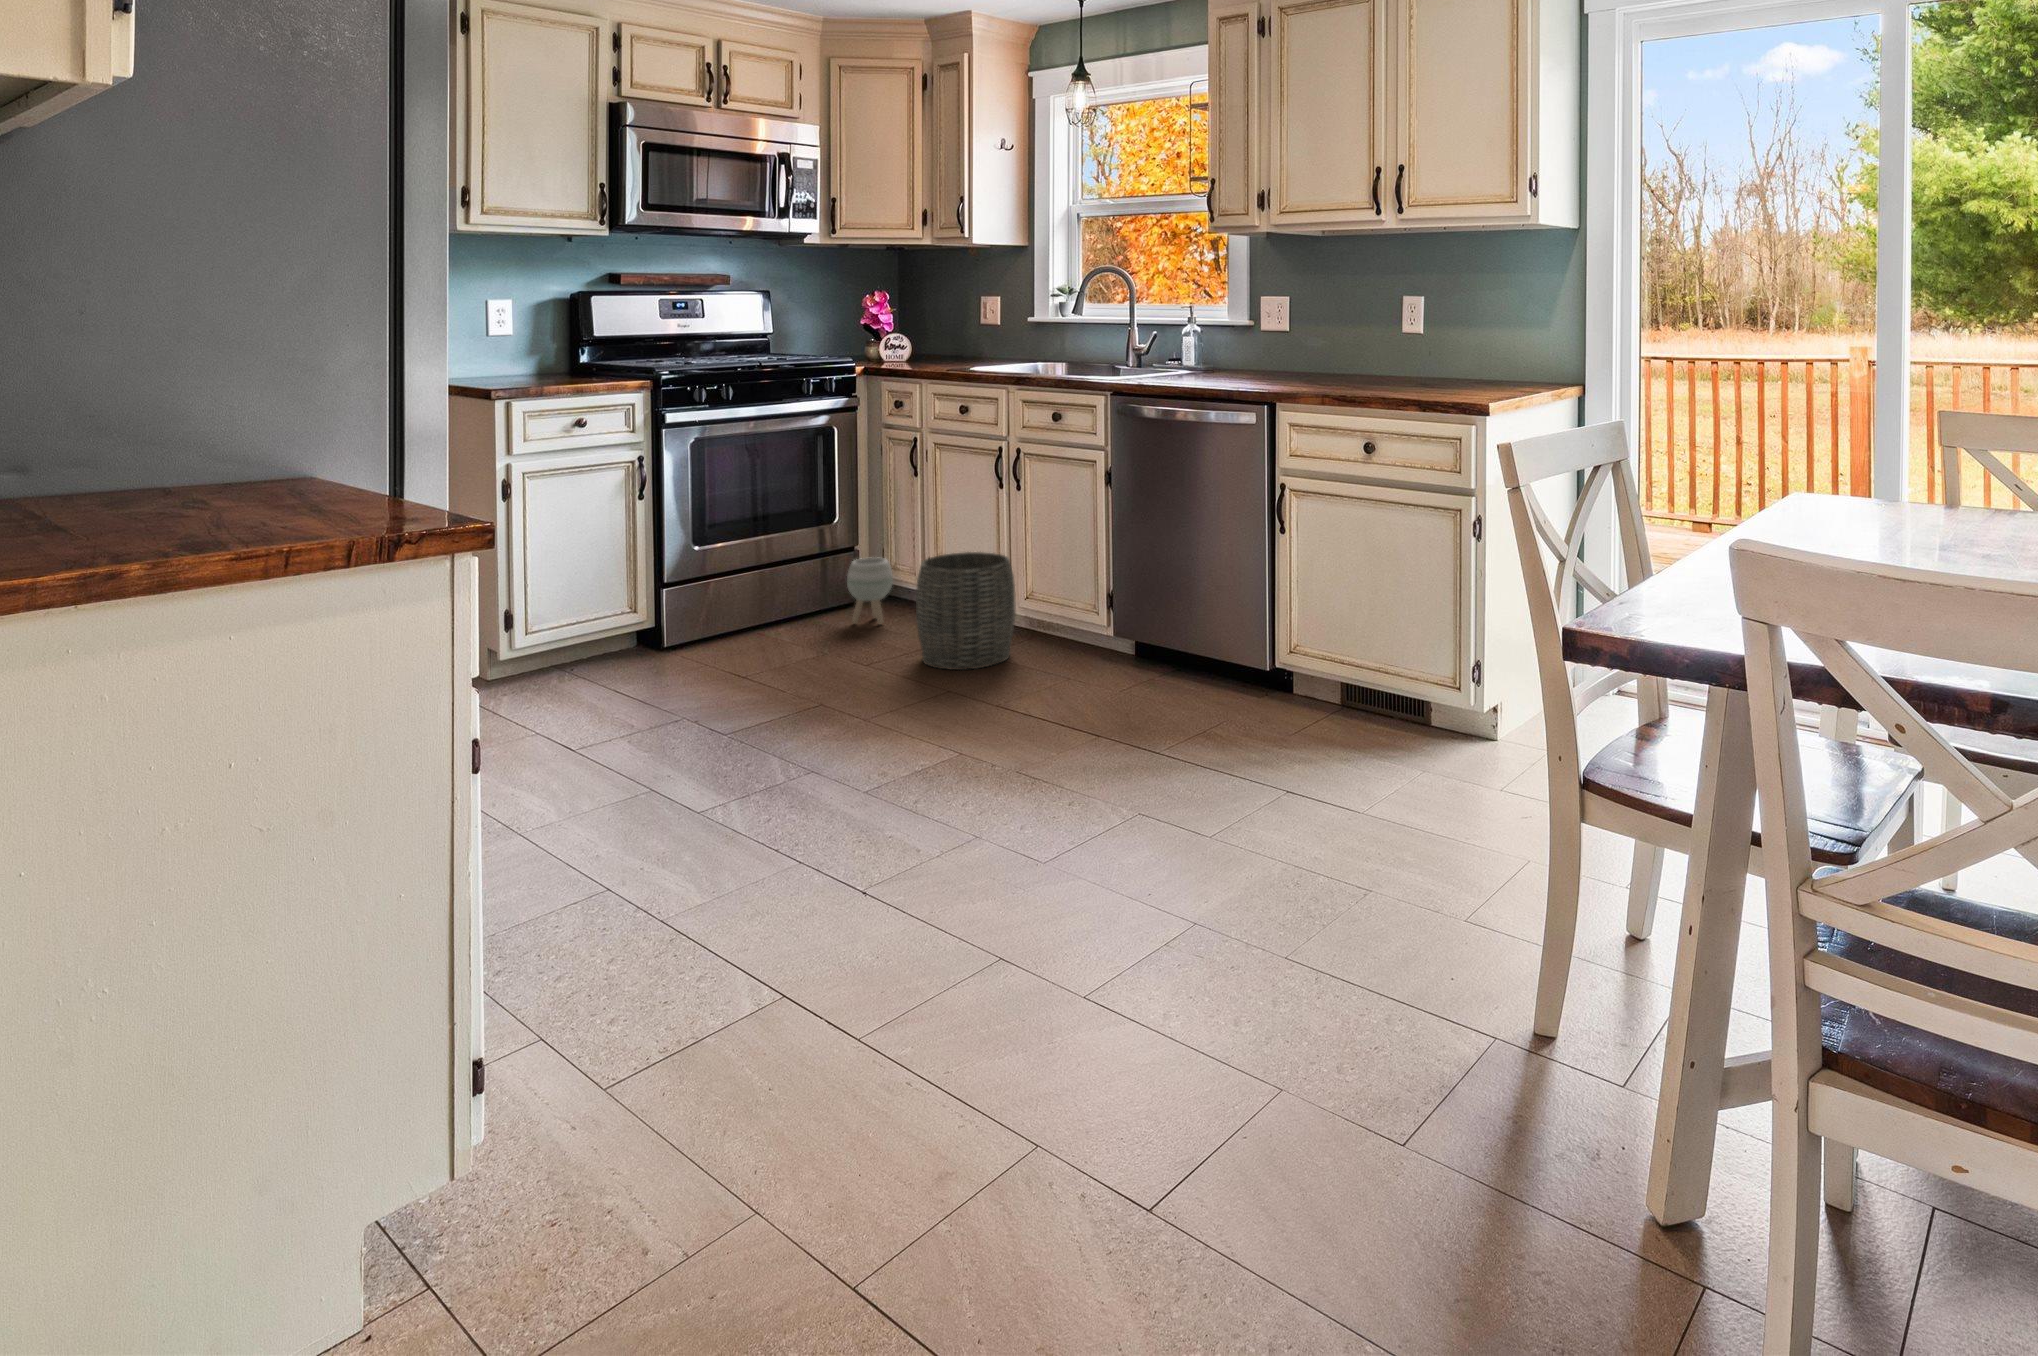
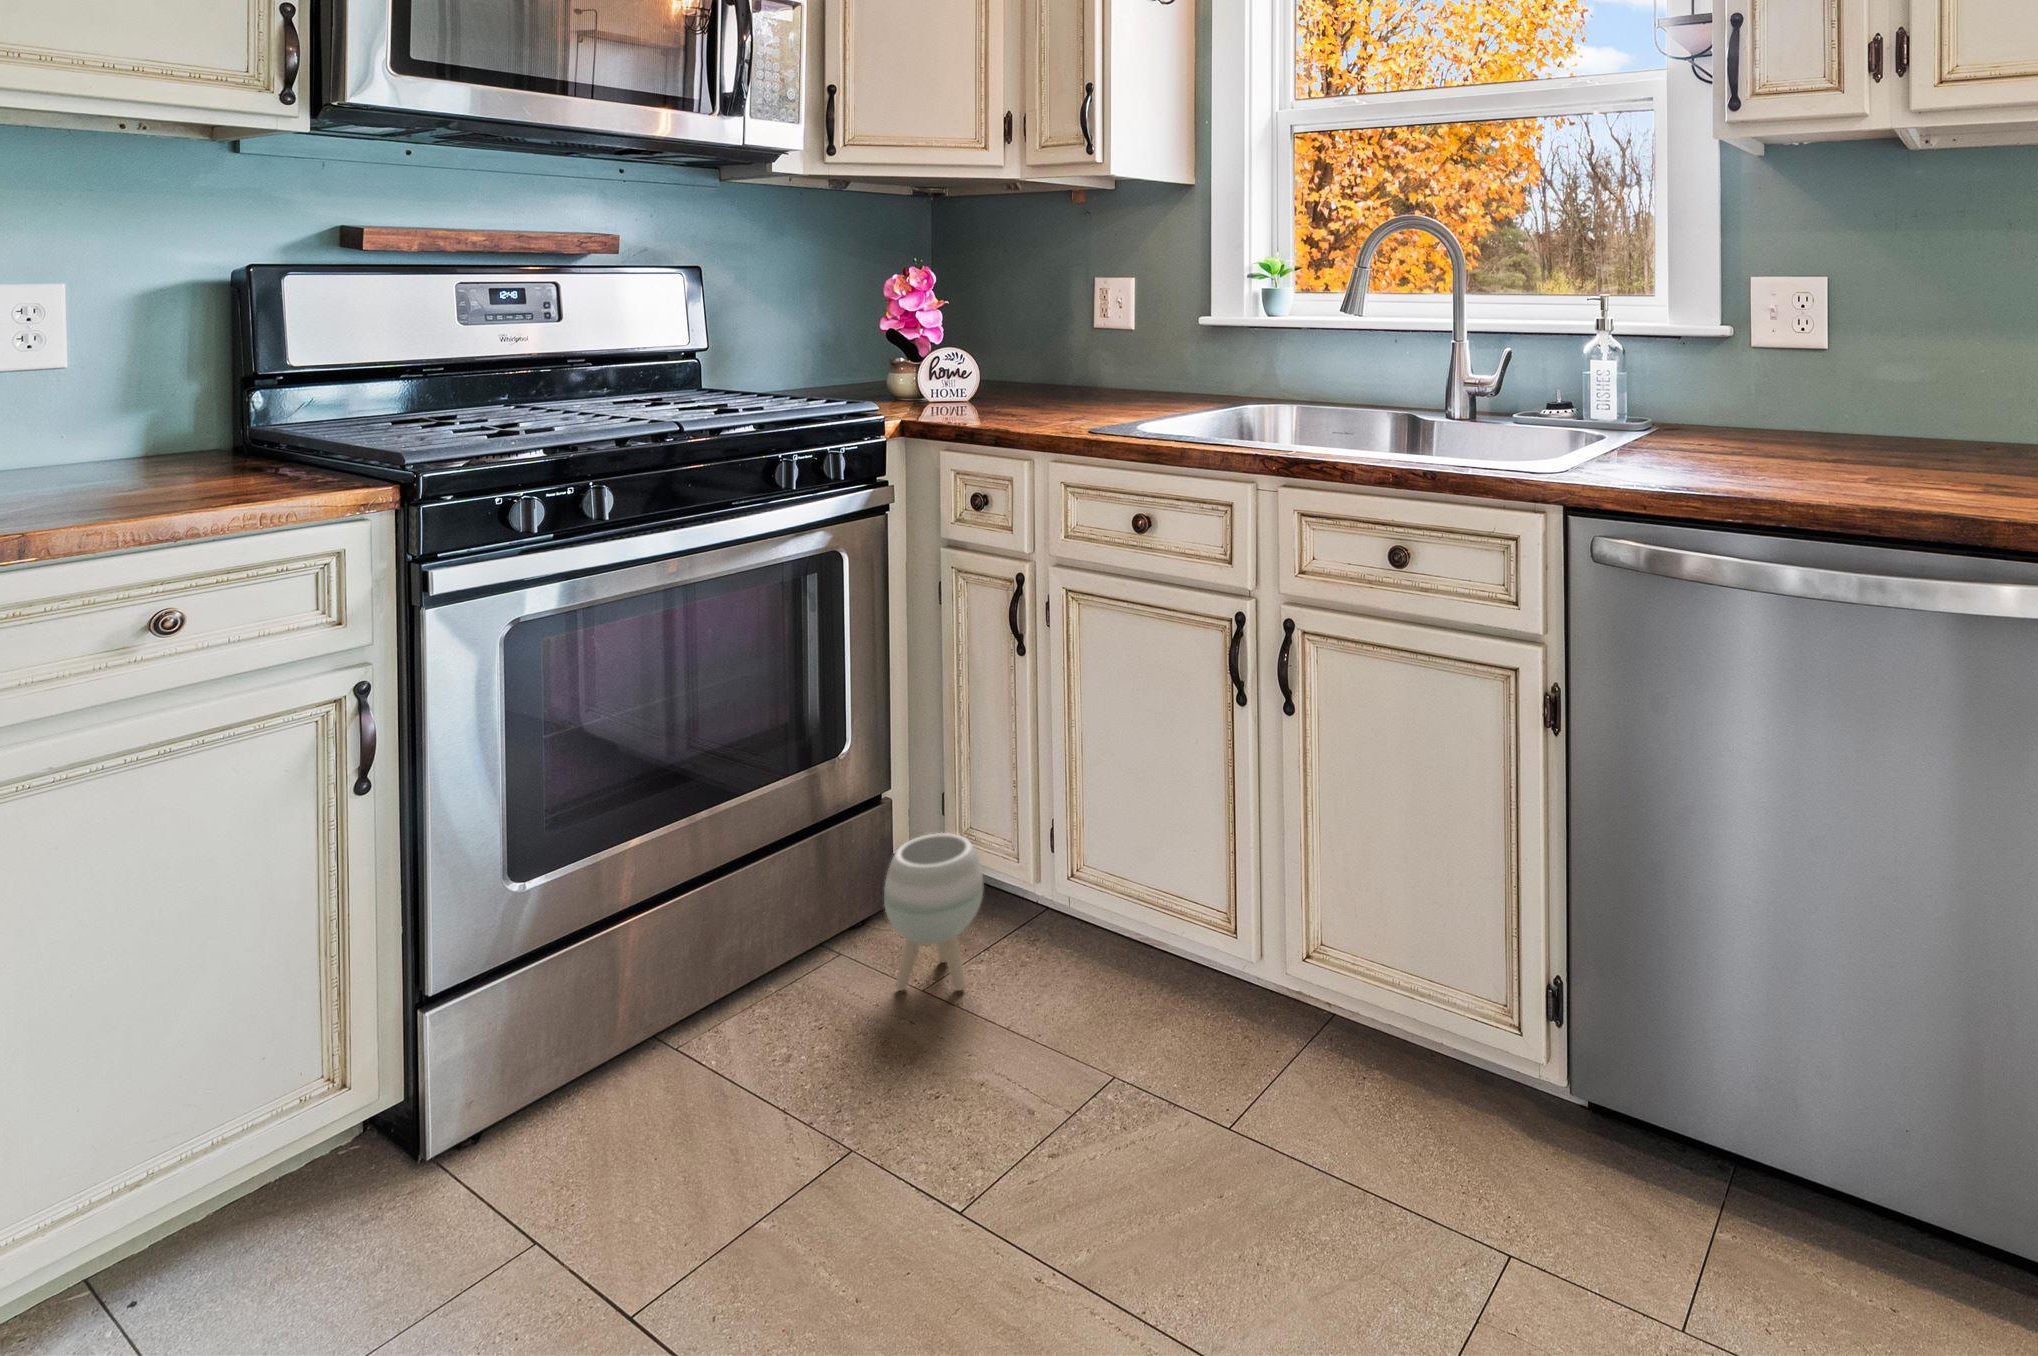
woven basket: present [916,552,1016,670] -> none [1083,868,1320,1228]

